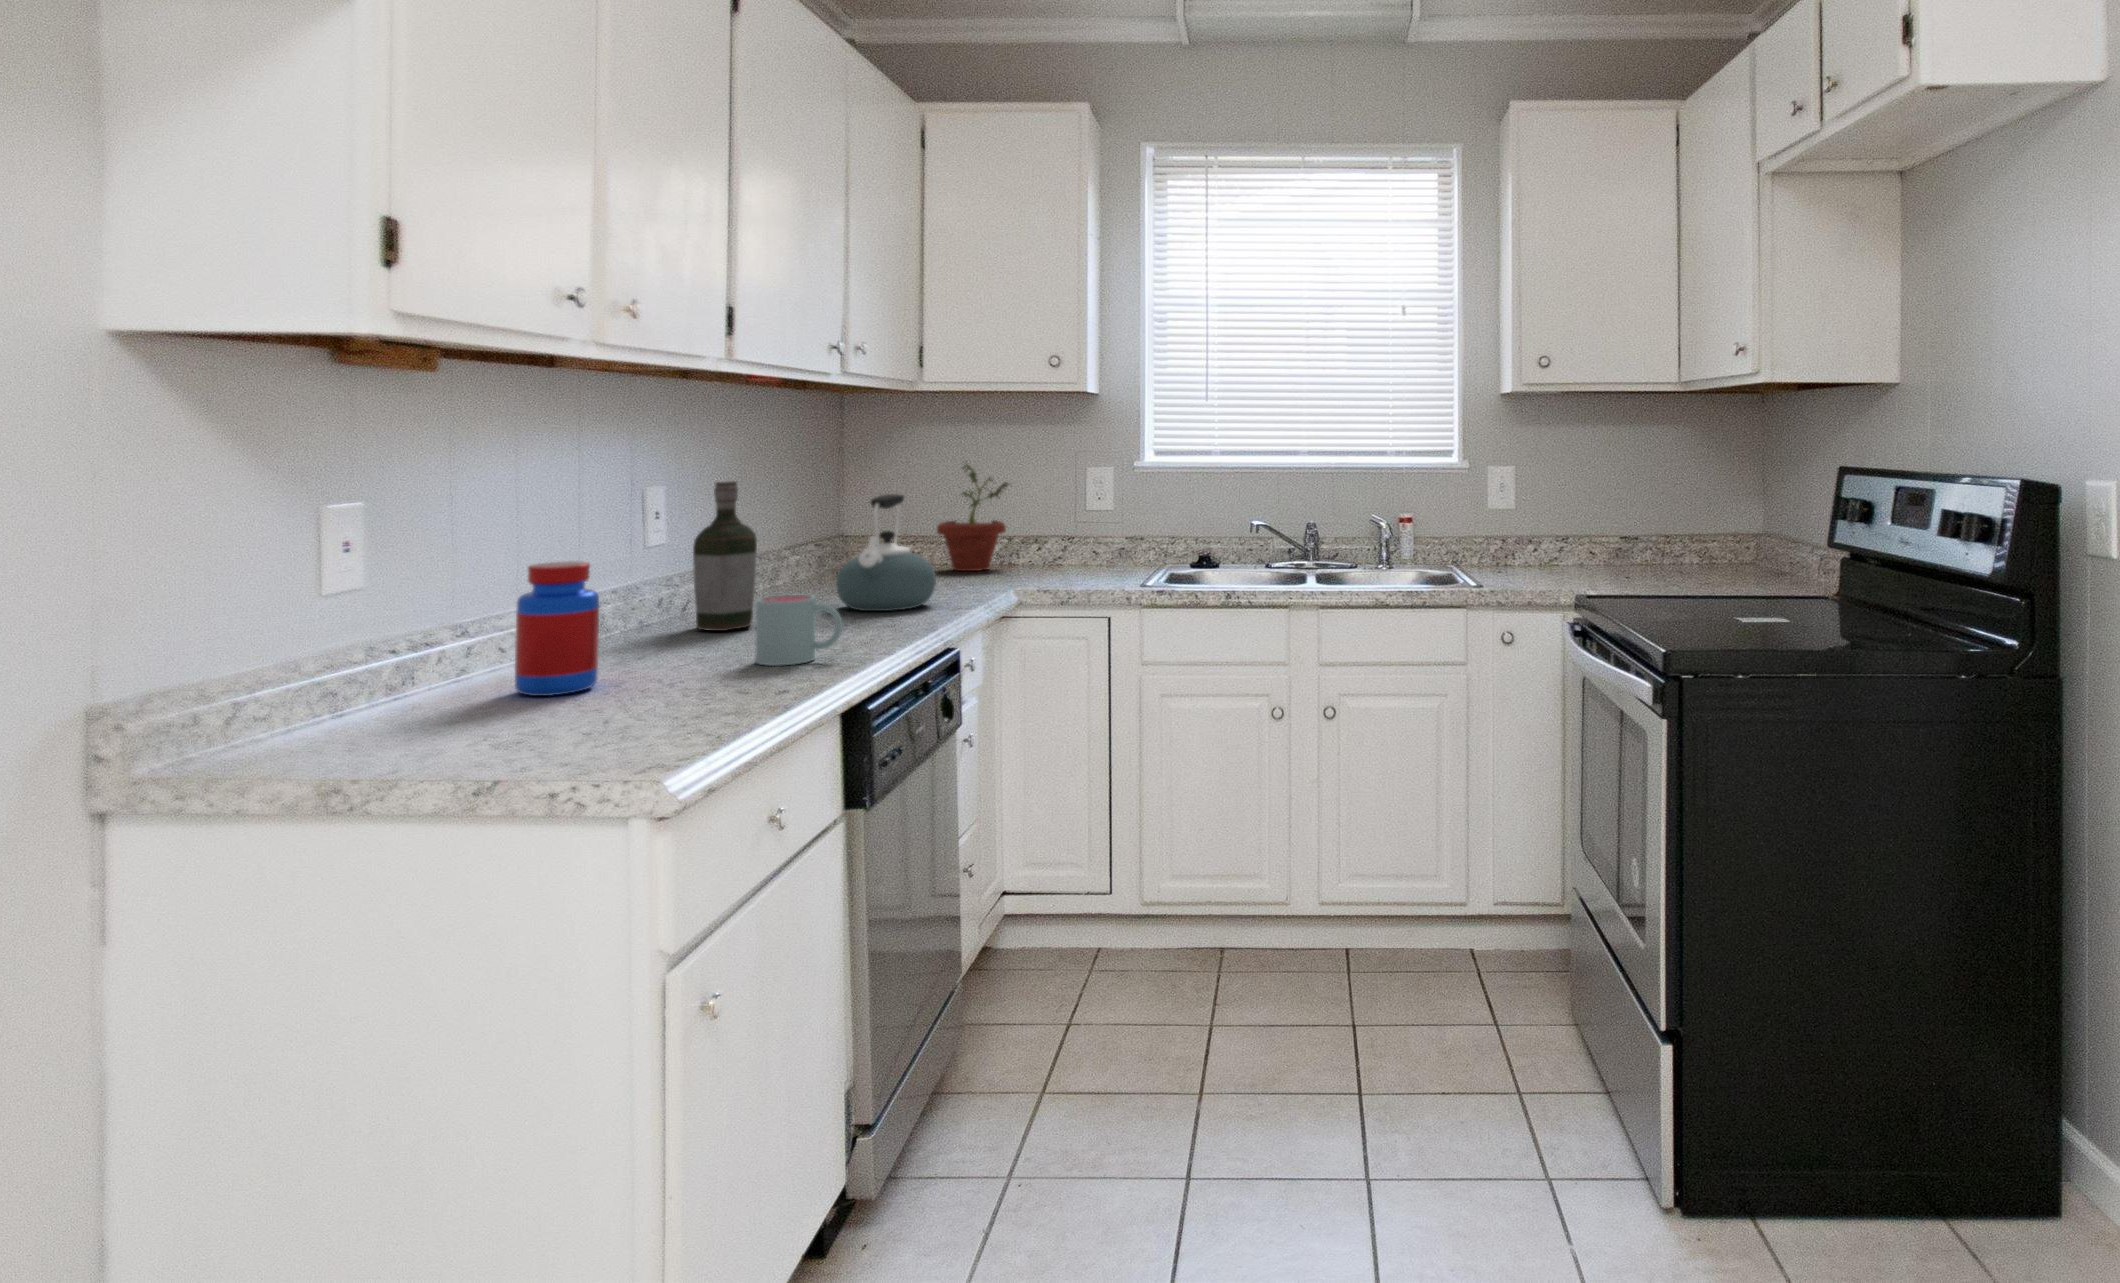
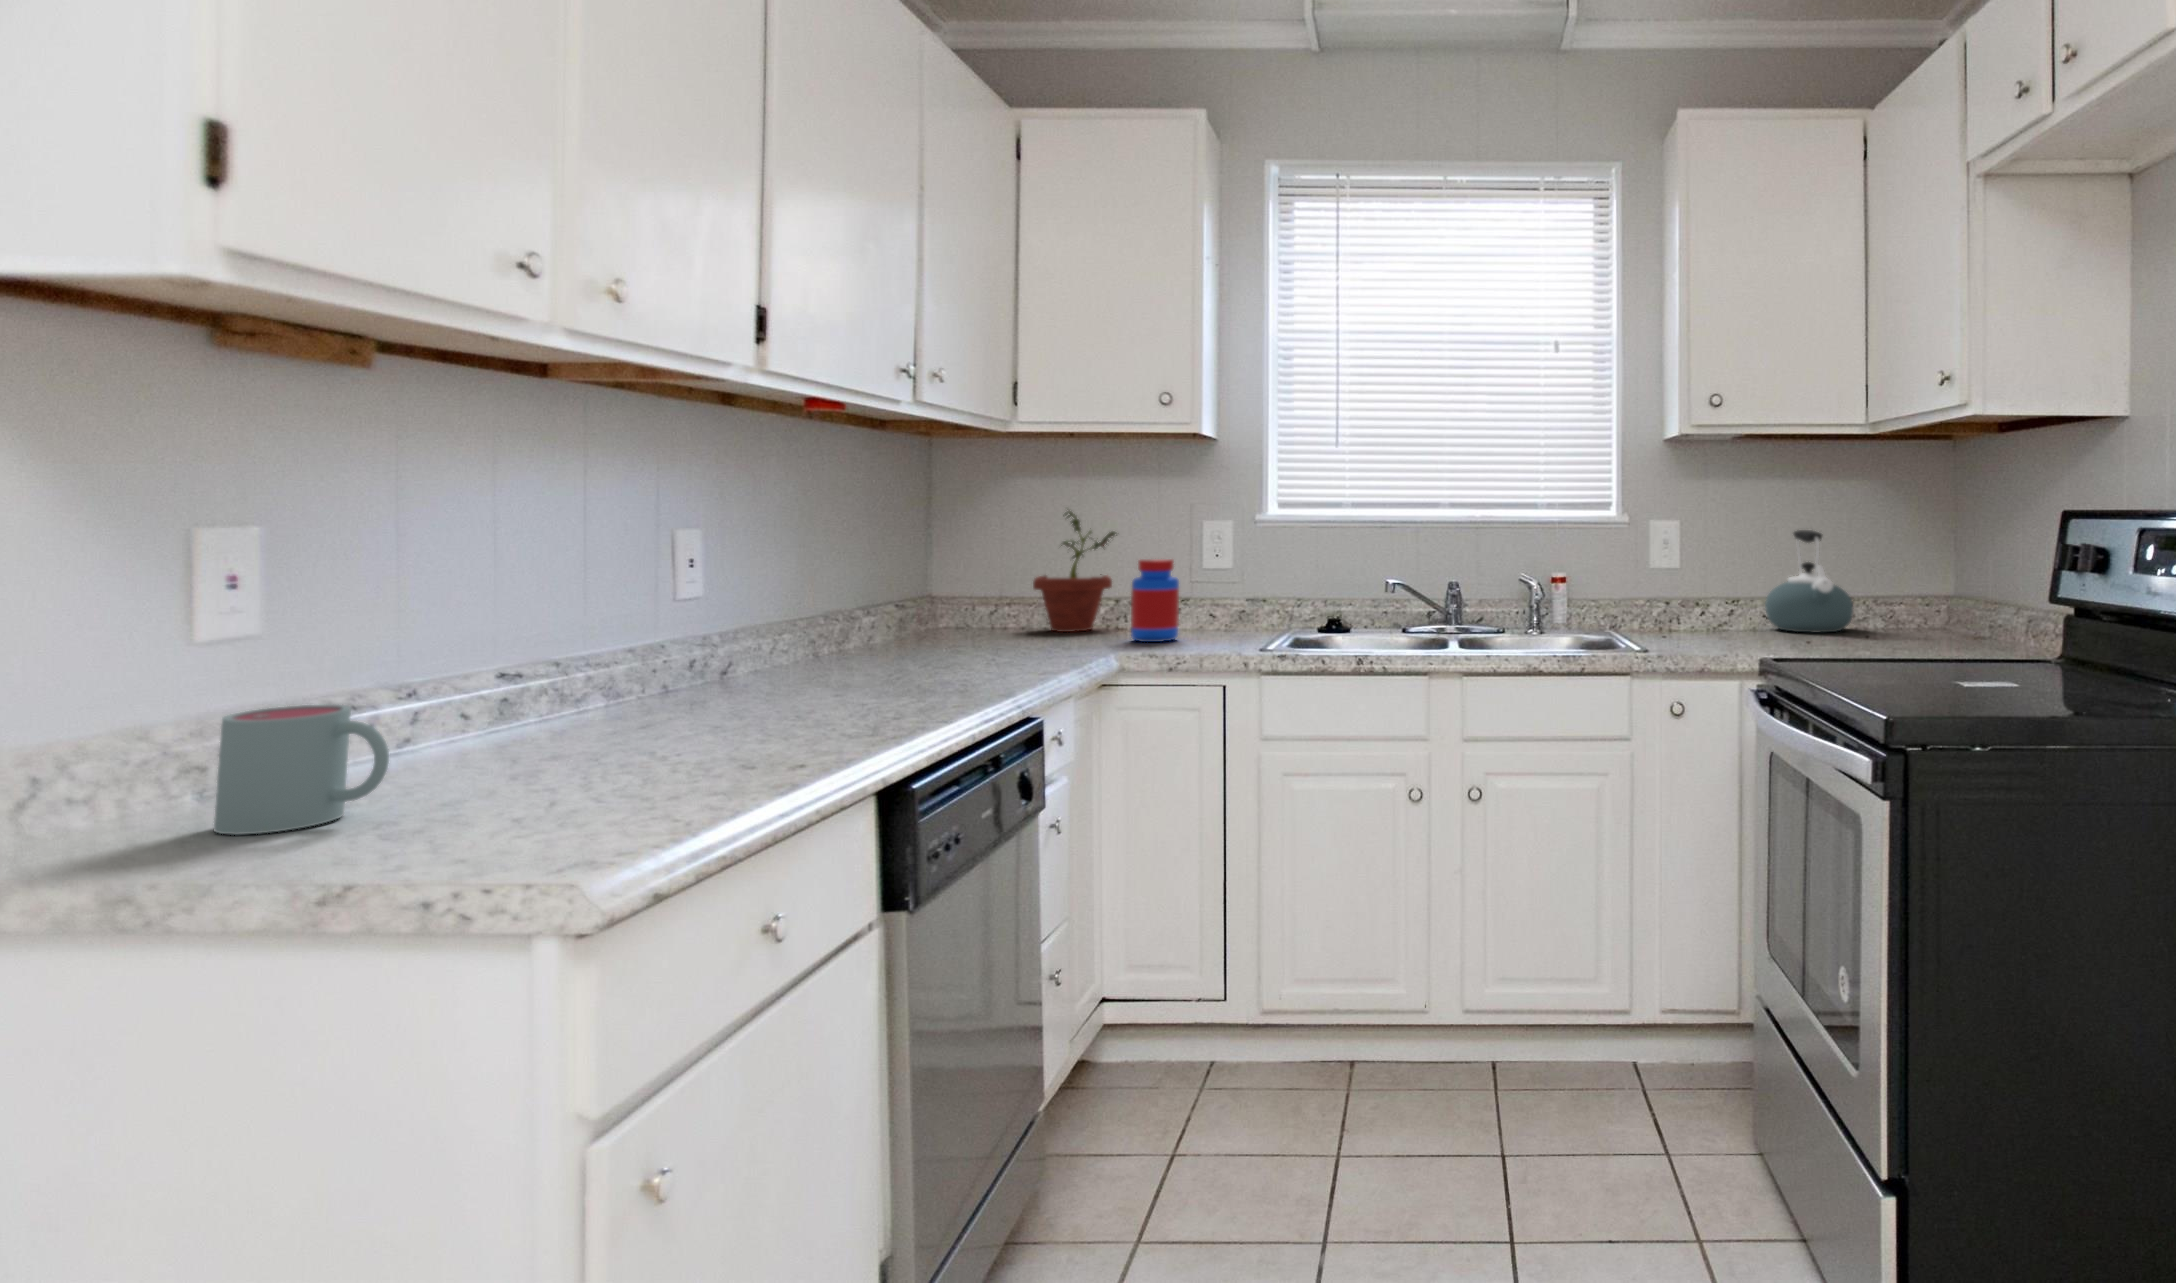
bottle: present [693,481,757,631] -> none [721,517,803,695]
kettle: present [836,494,936,611] -> present [1765,530,1853,633]
jar: present [515,561,599,696] -> present [1131,559,1179,642]
mug: present [755,594,842,666] -> present [214,704,389,834]

